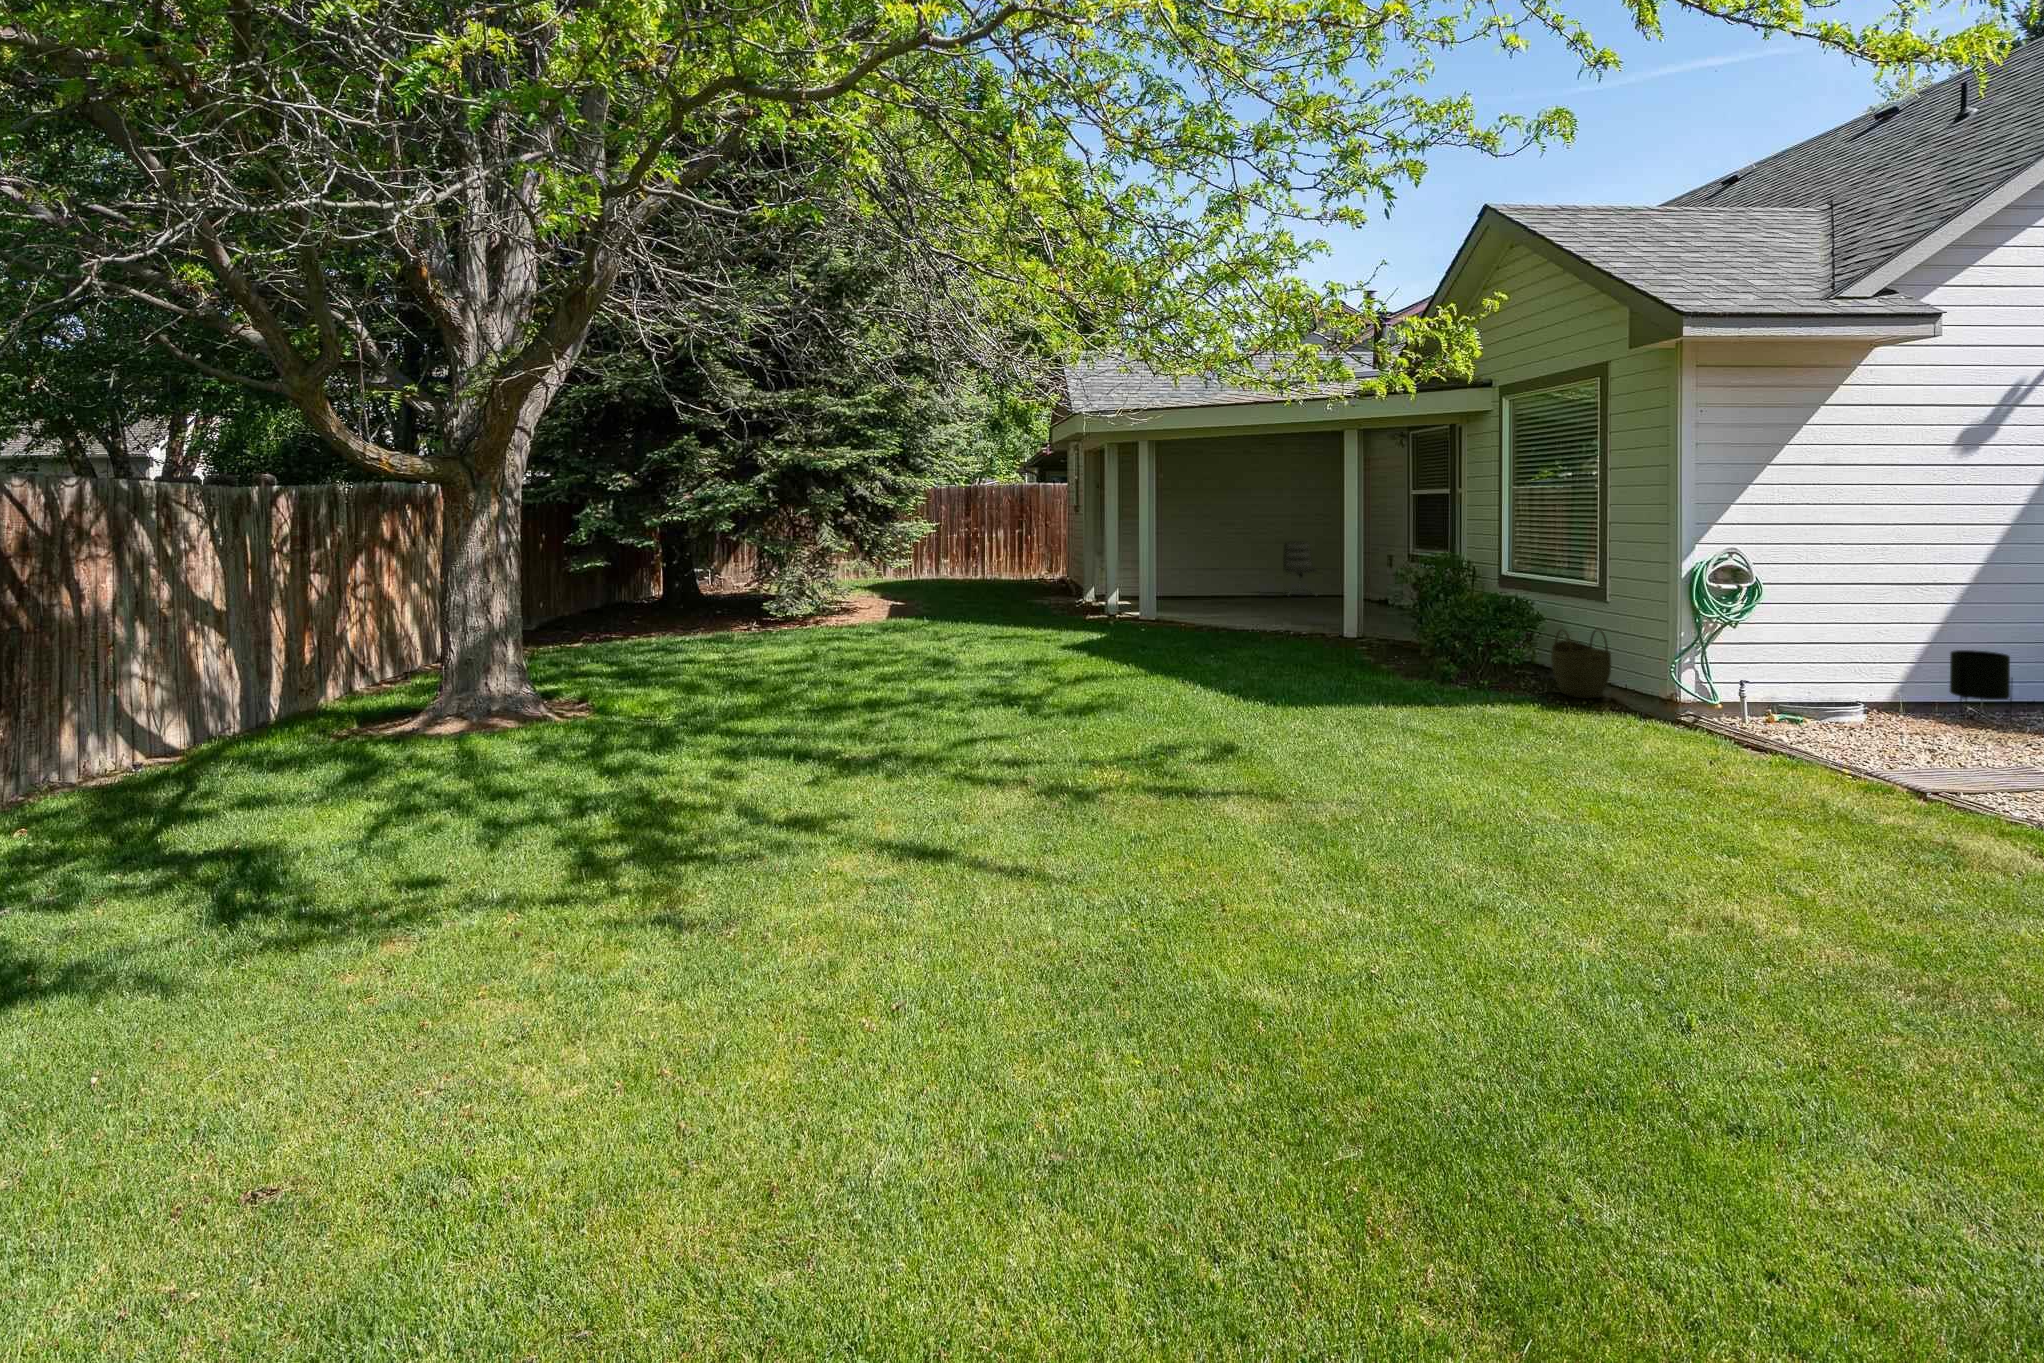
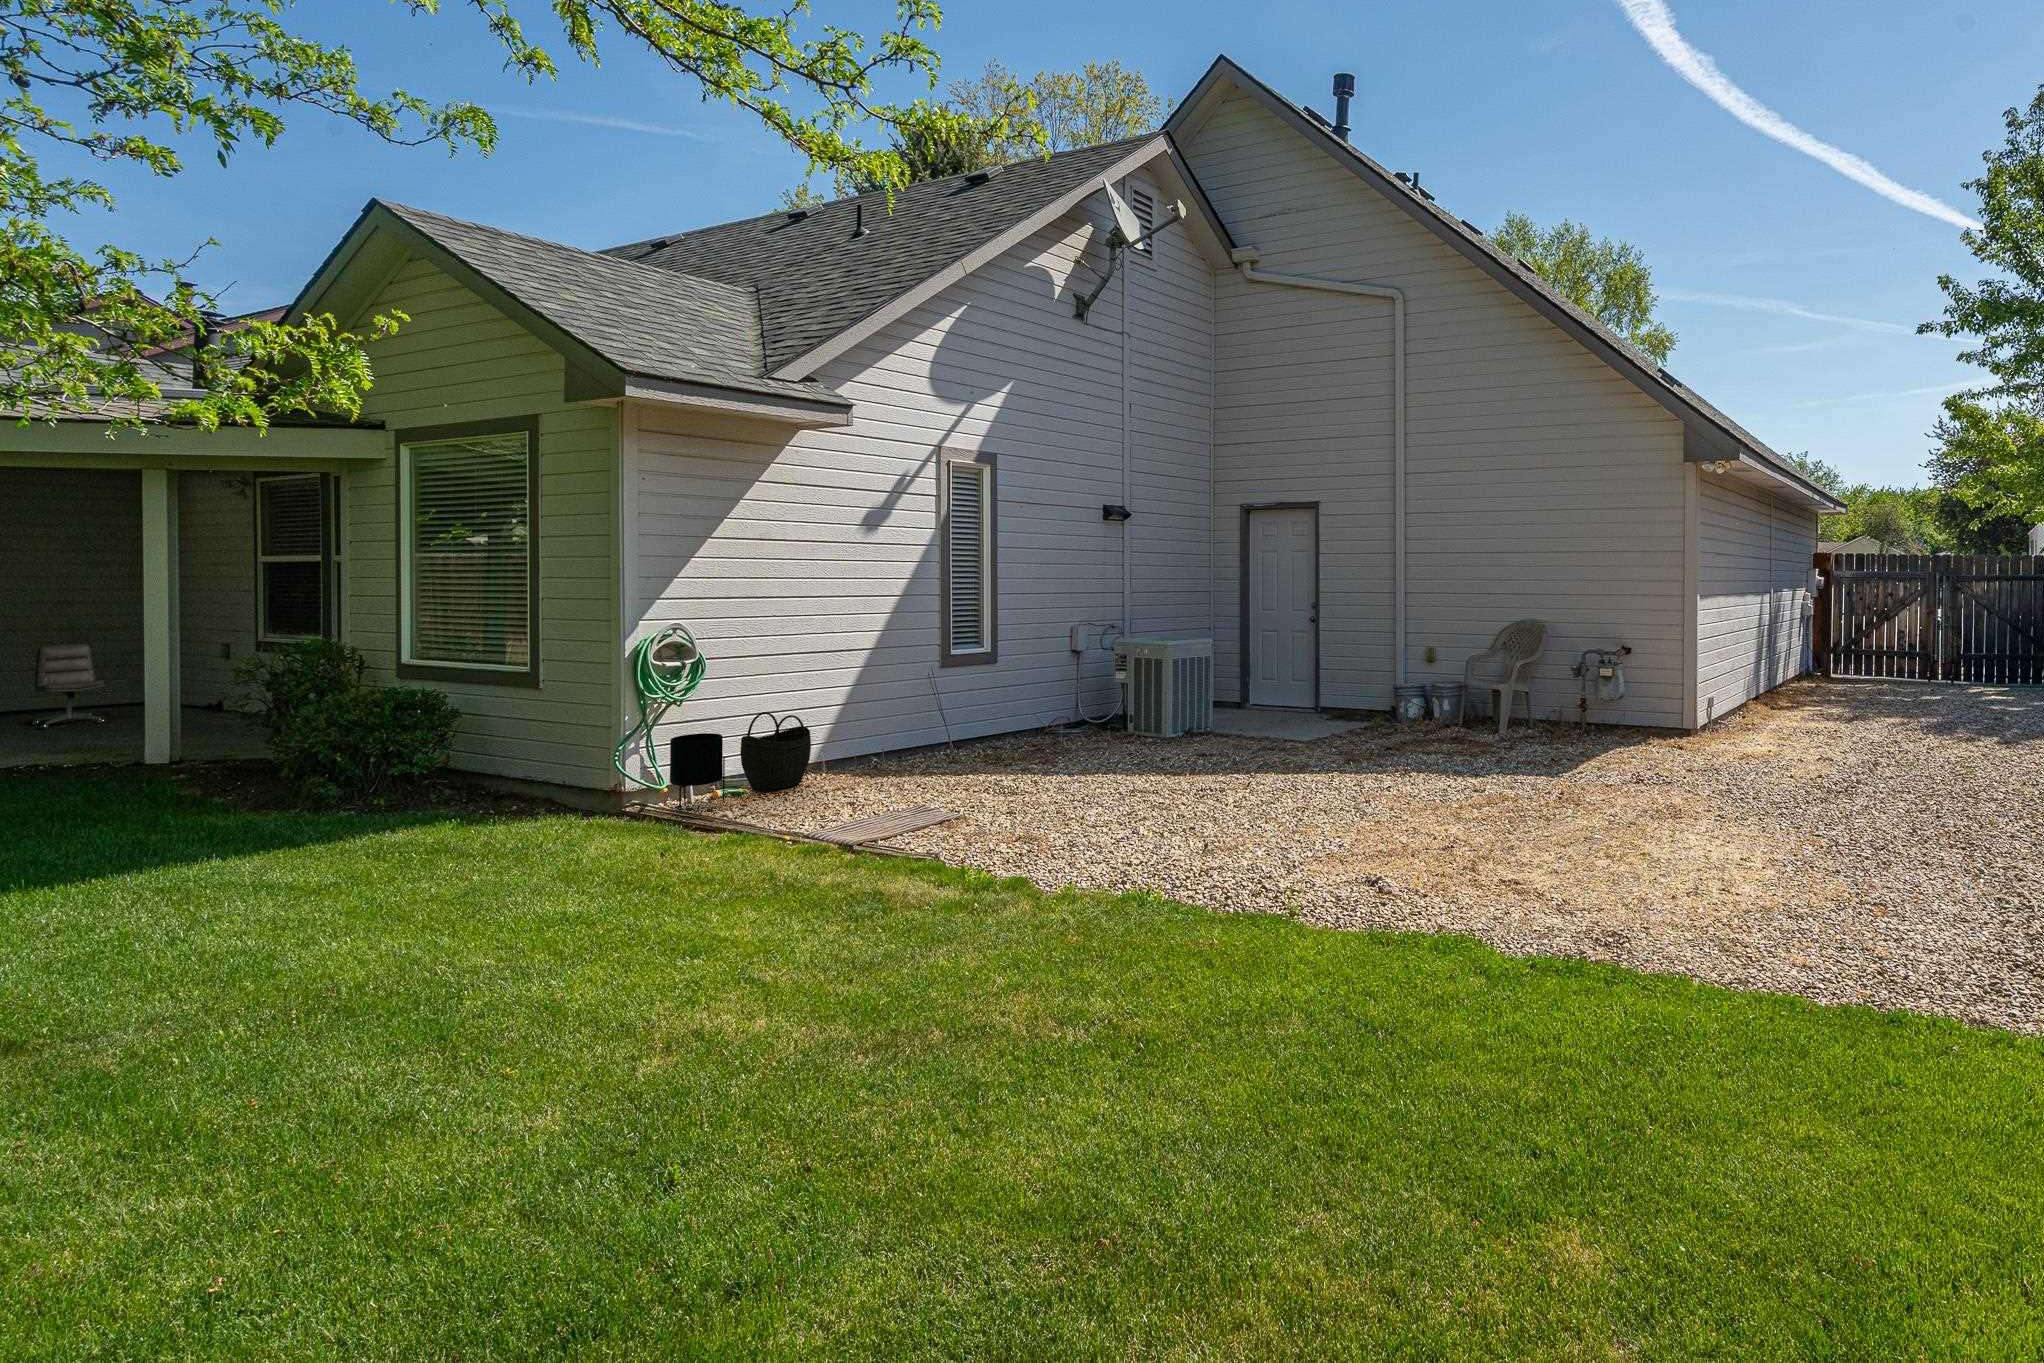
woven basket: present [1551,629,1611,699] -> present [740,712,811,792]
planter: present [1950,650,2013,719] -> present [670,733,725,811]

